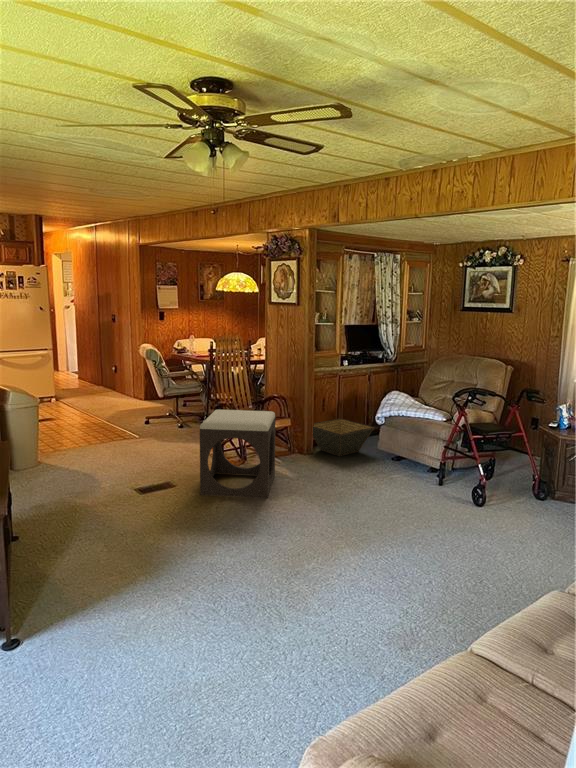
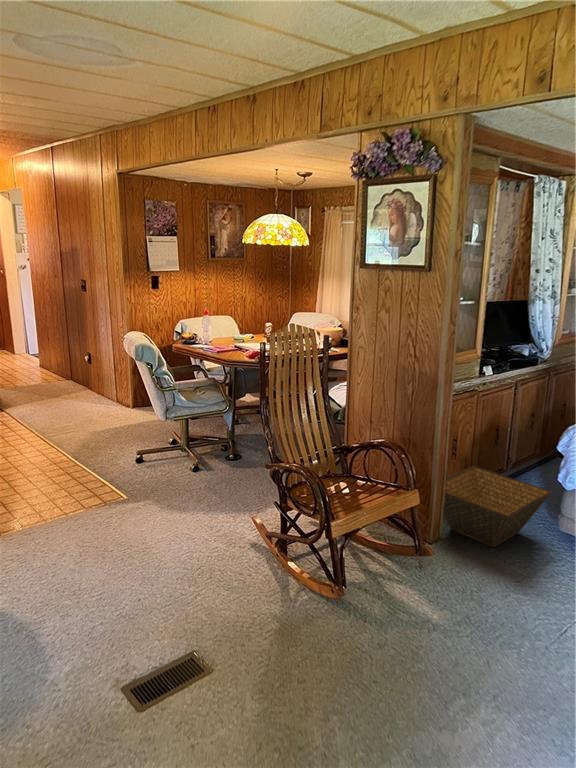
footstool: present [200,410,276,498] -> none [269,494,435,718]

